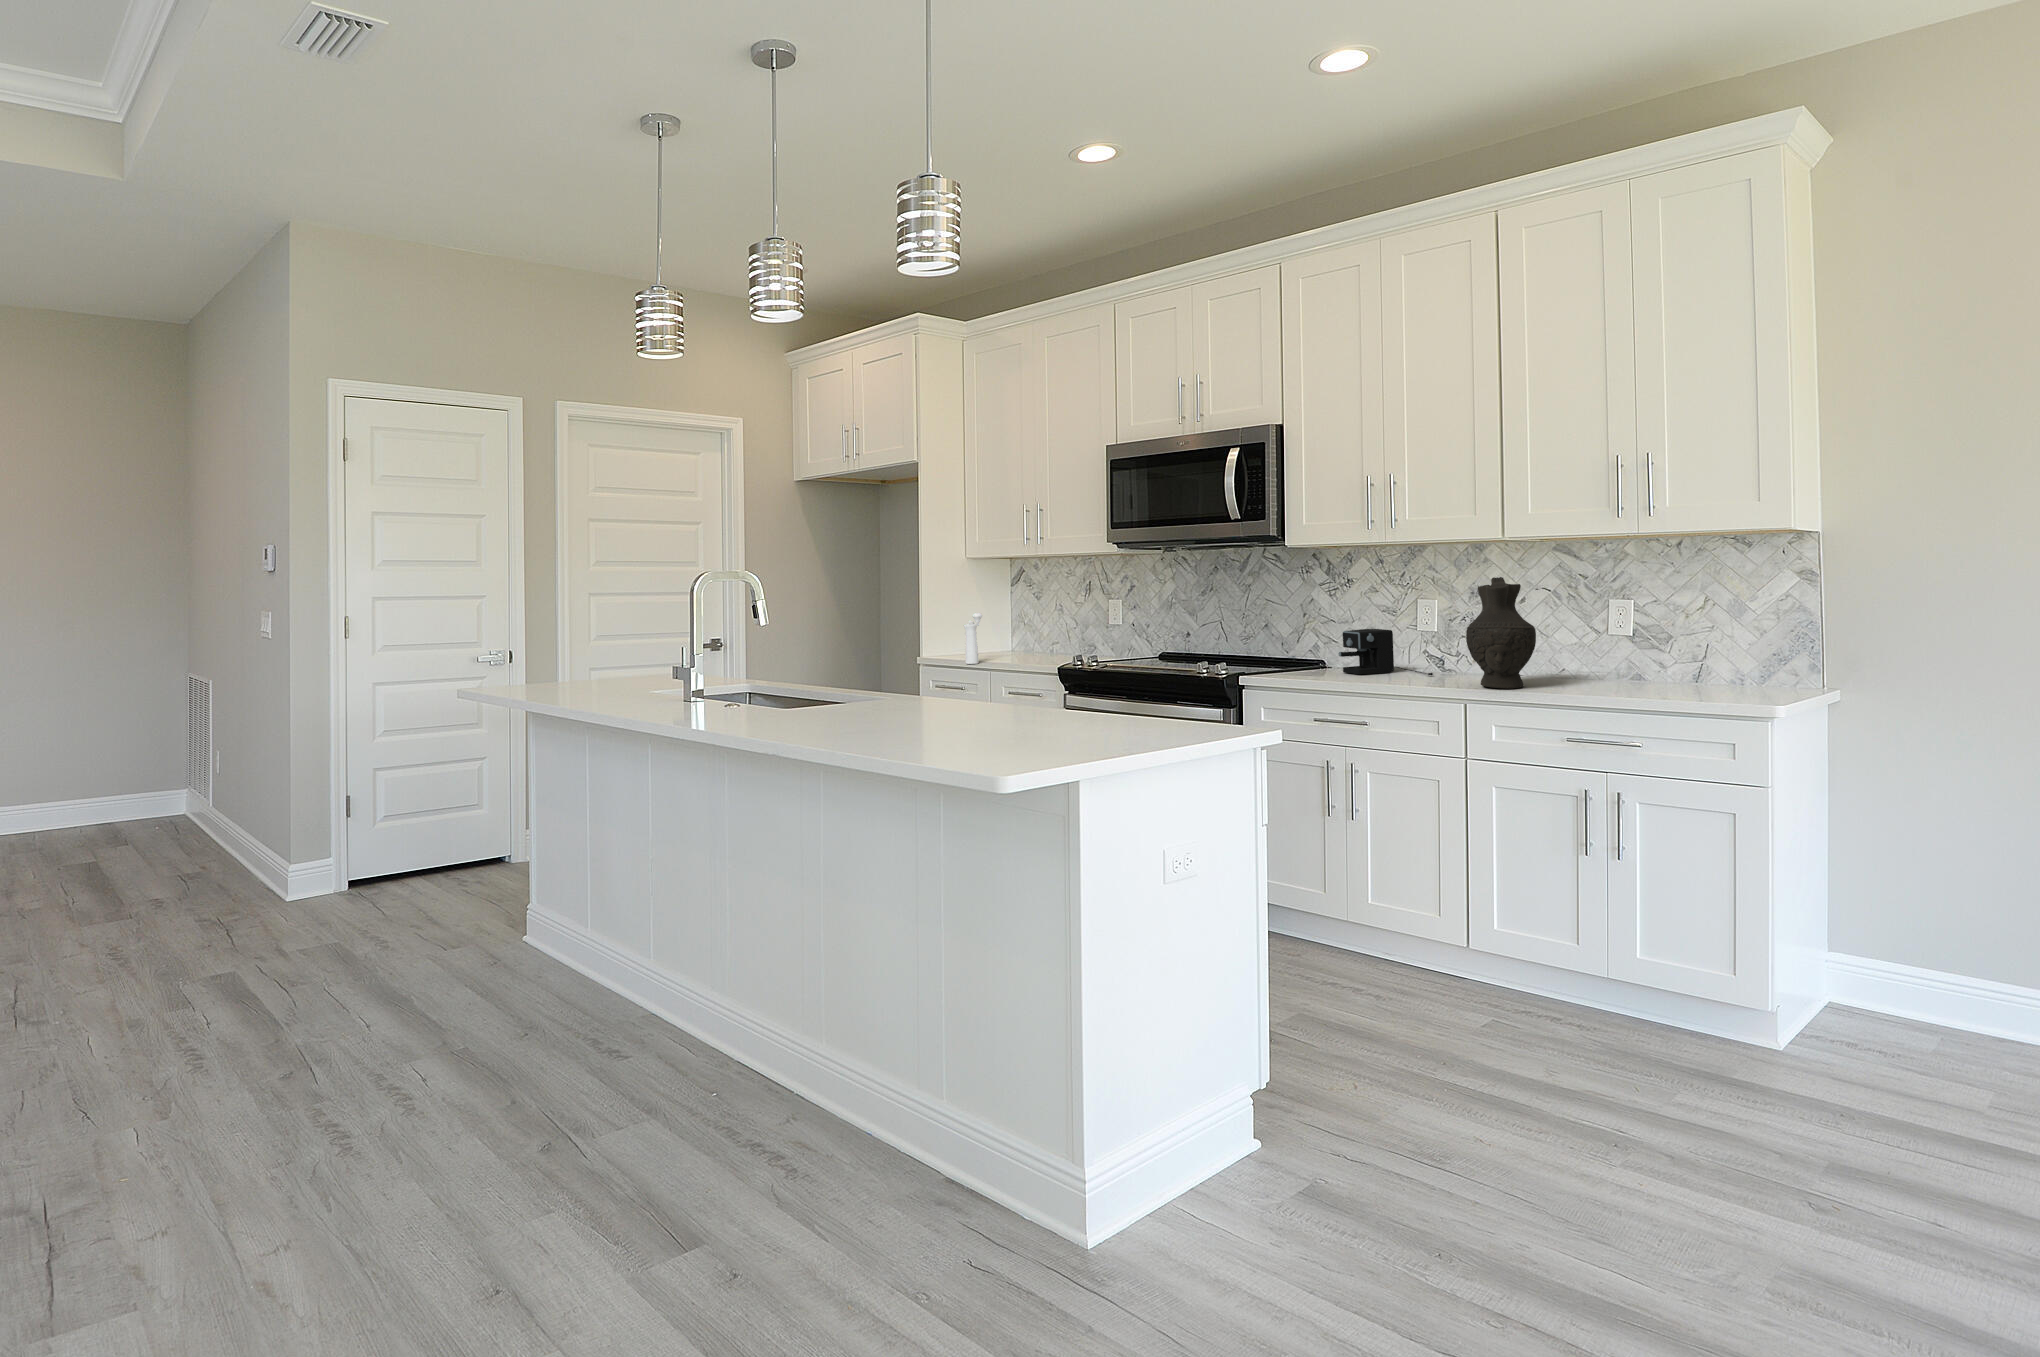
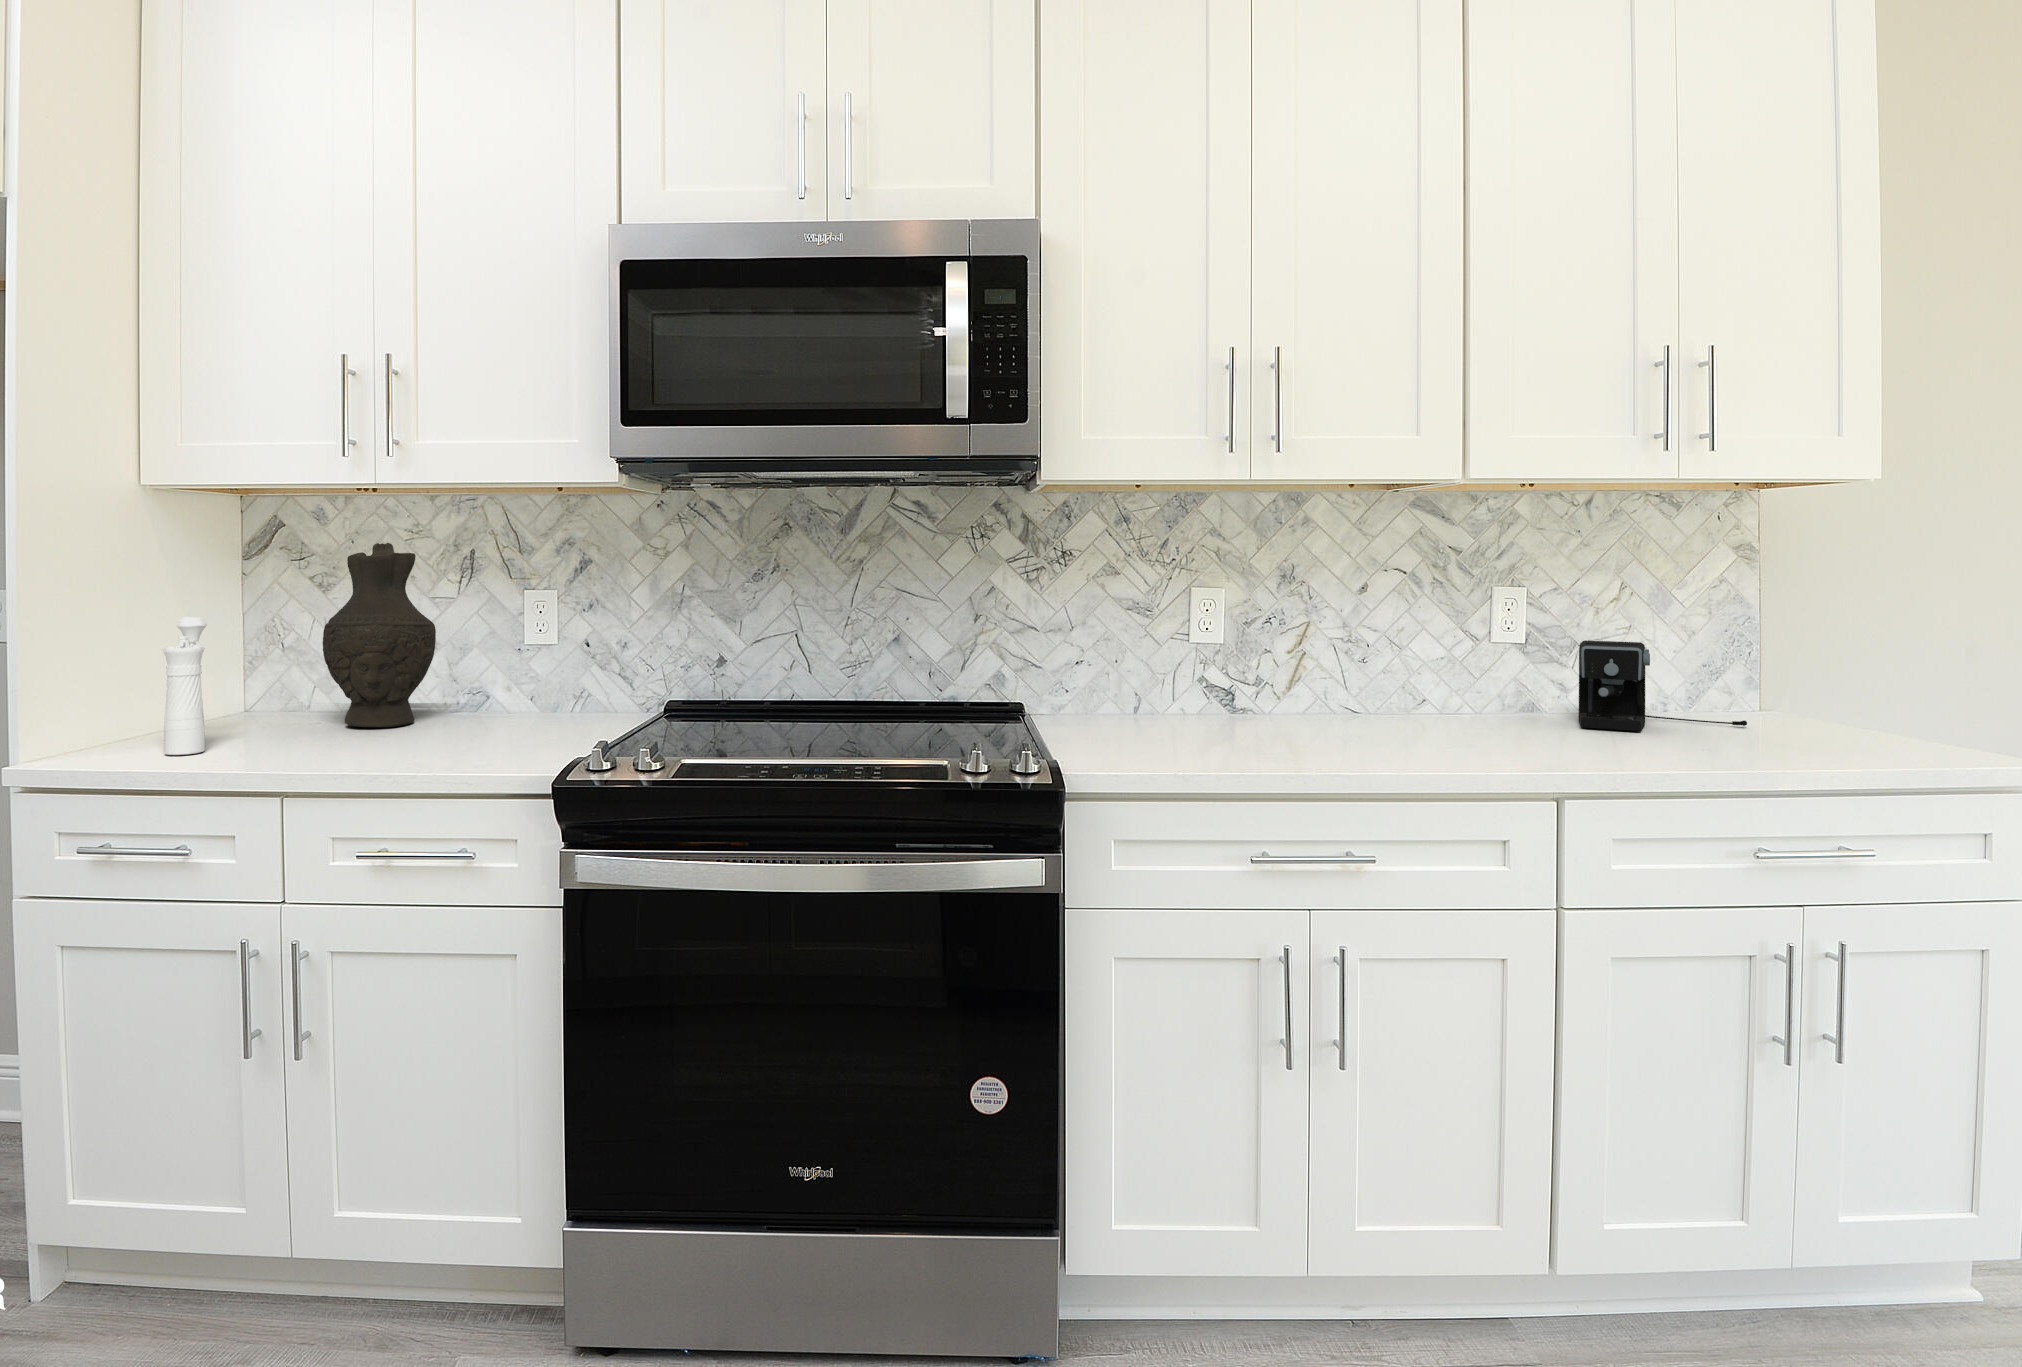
decorative vase: present [1466,577,1536,689] -> present [323,543,436,727]
coffee maker: present [1339,629,1433,675] -> present [1578,641,1747,731]

